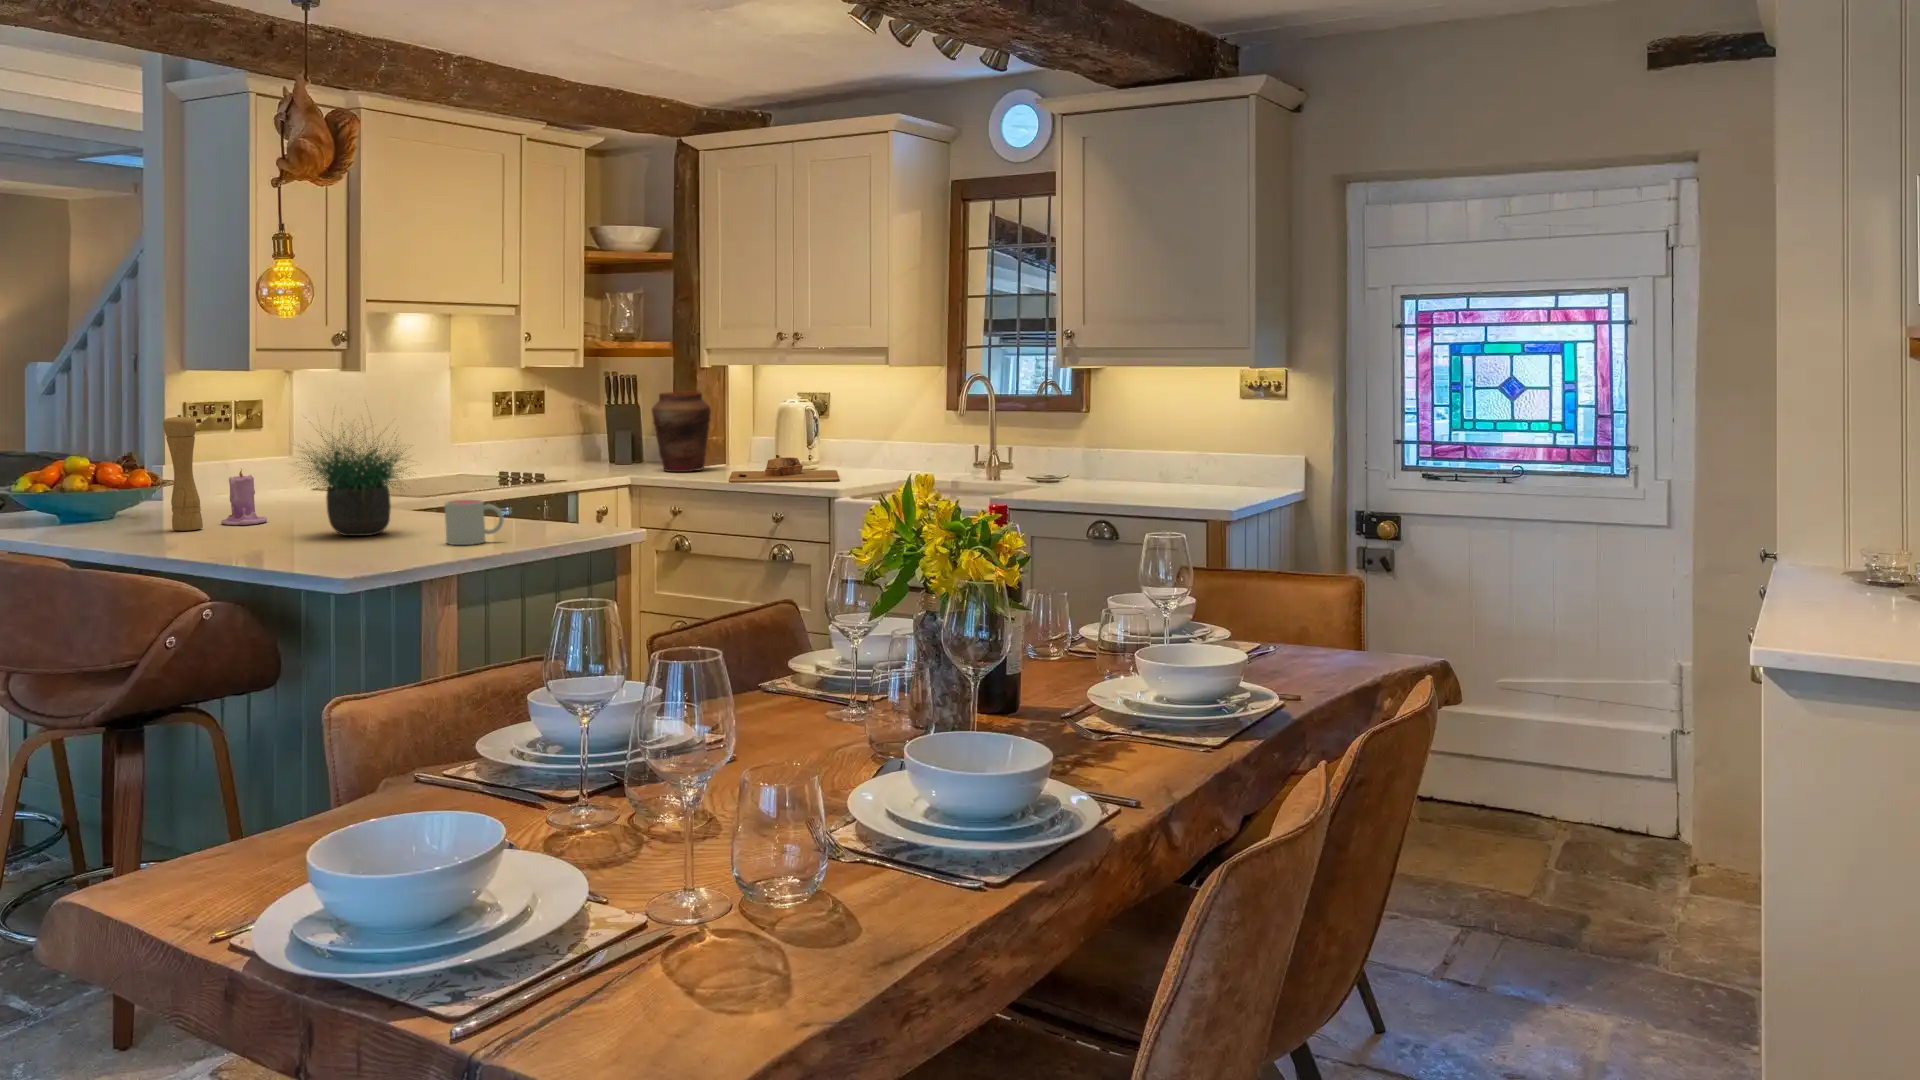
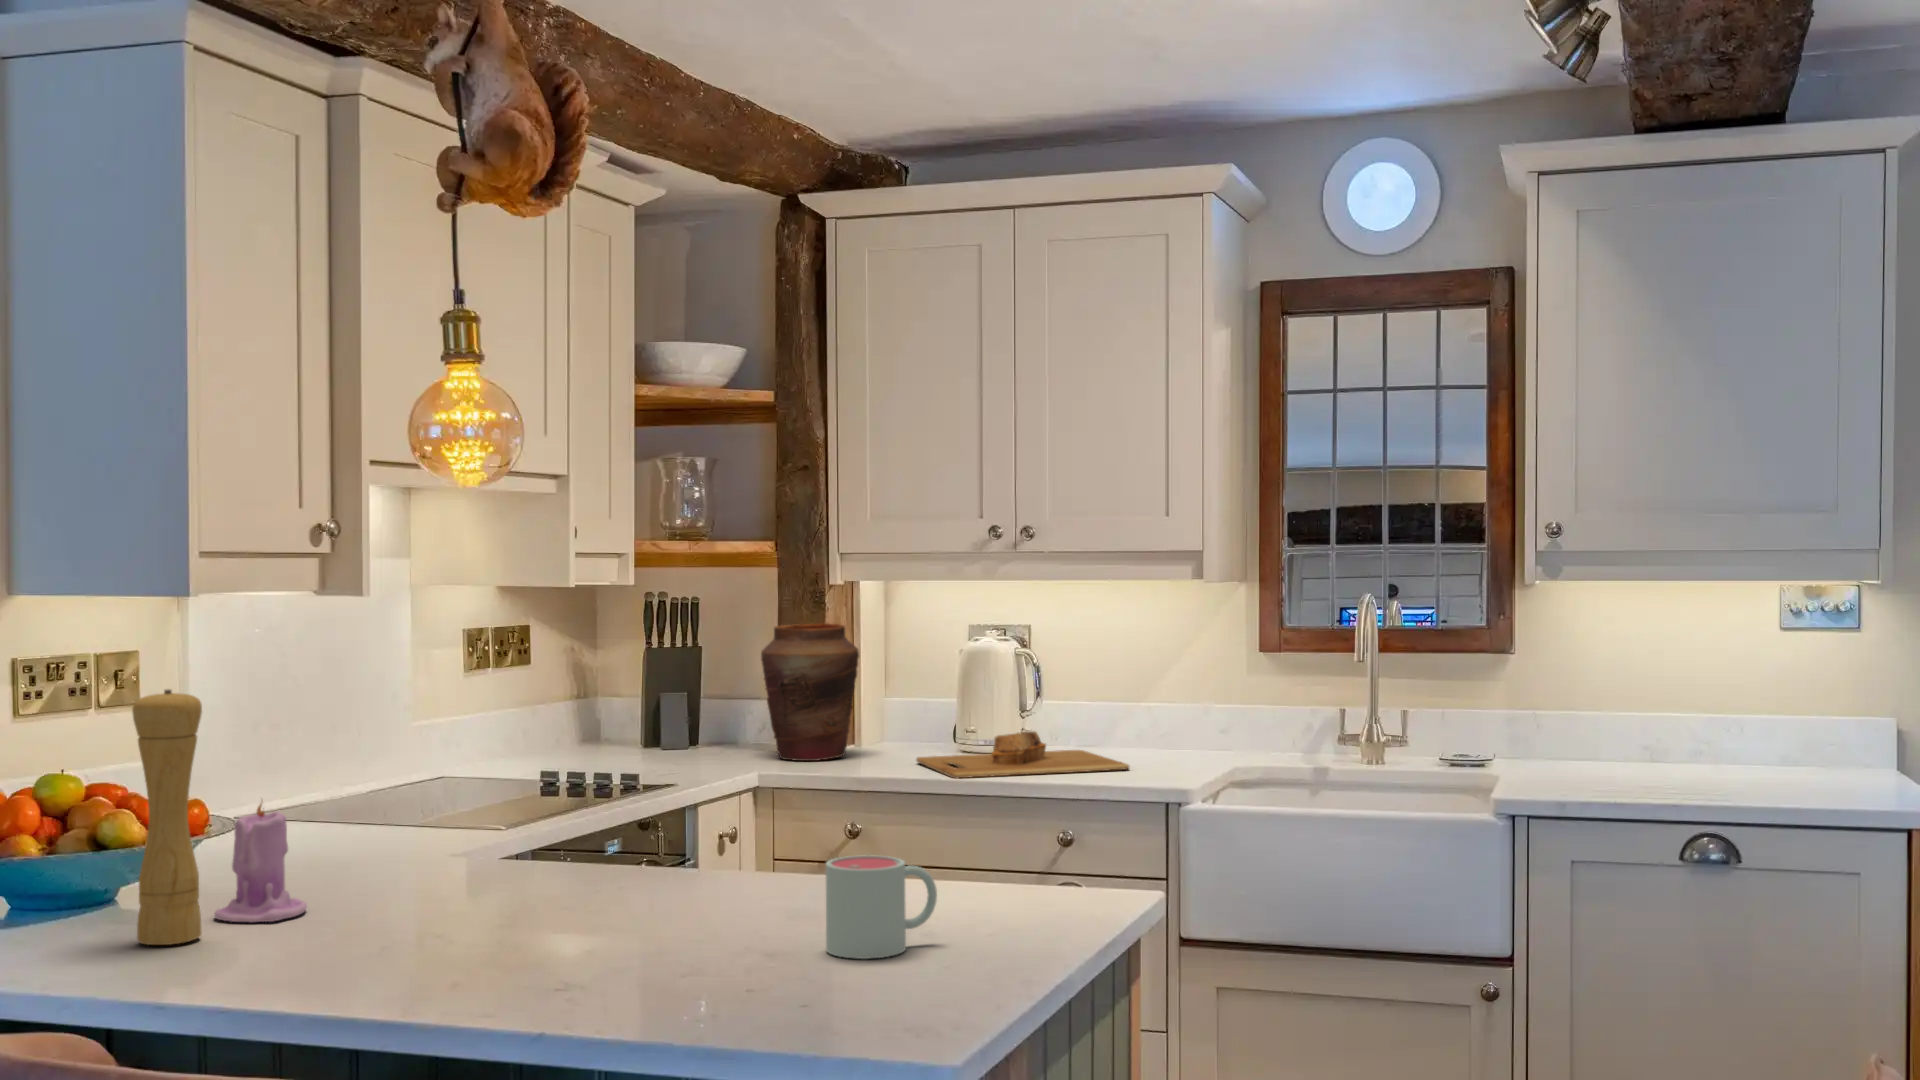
potted plant: present [302,431,410,536] -> none [431,641,738,943]

